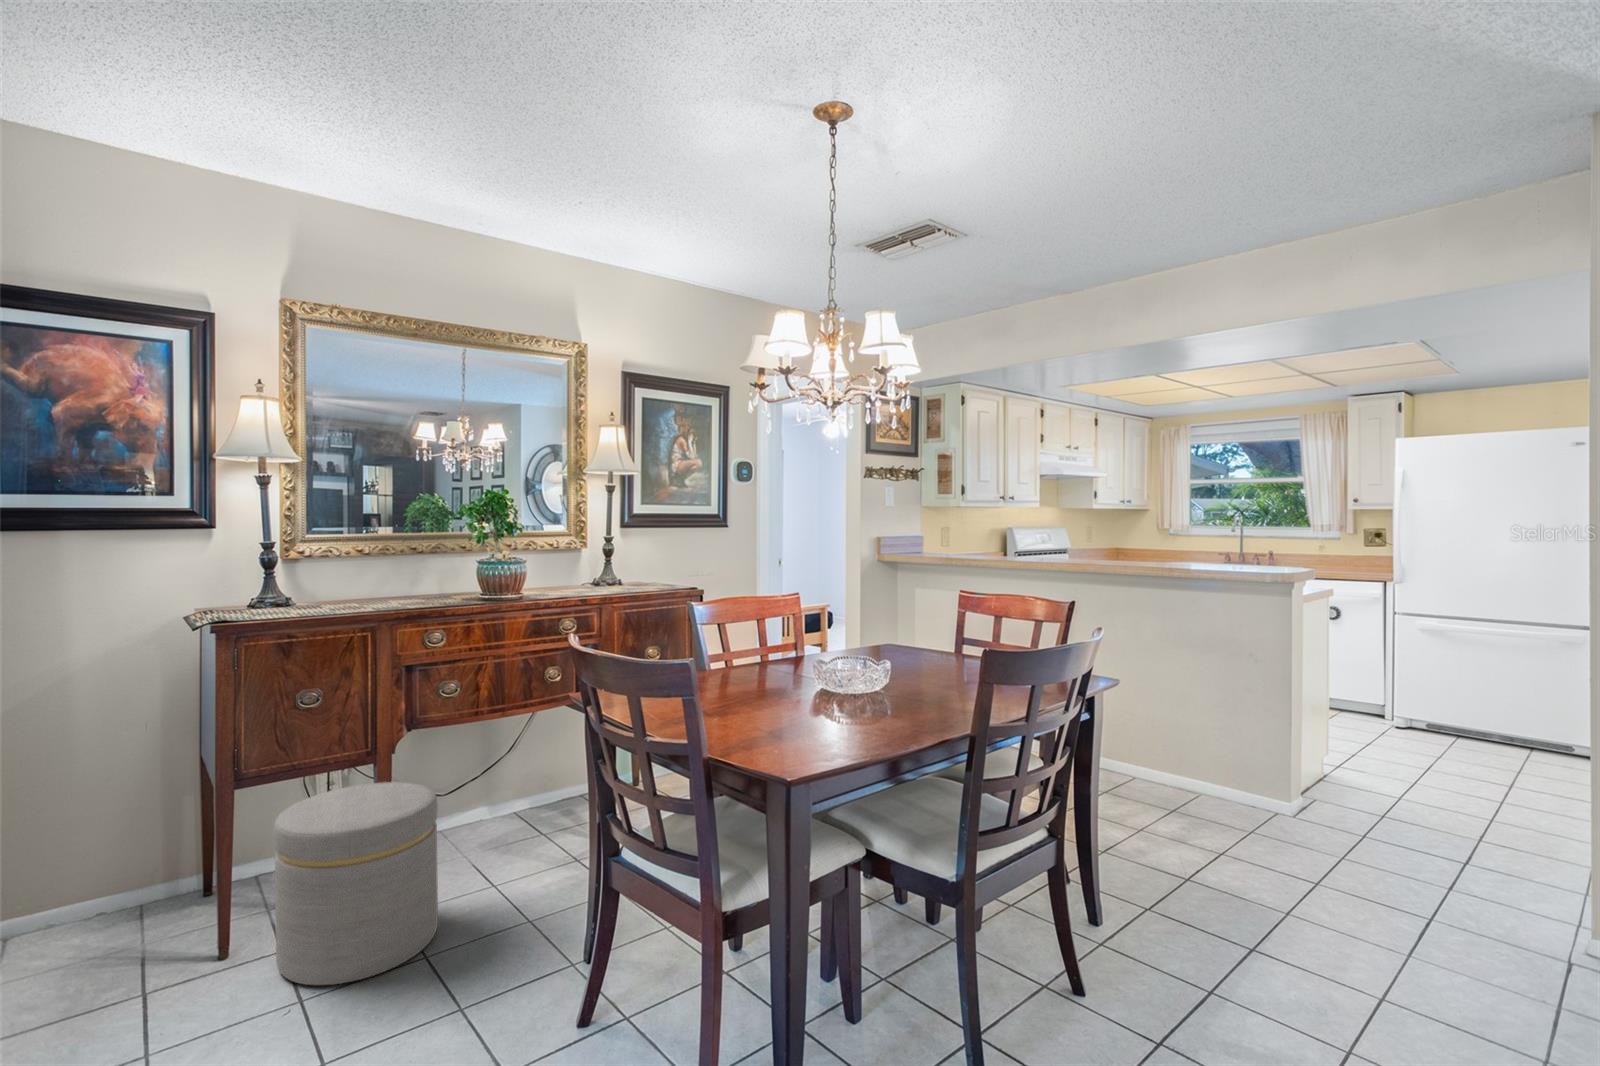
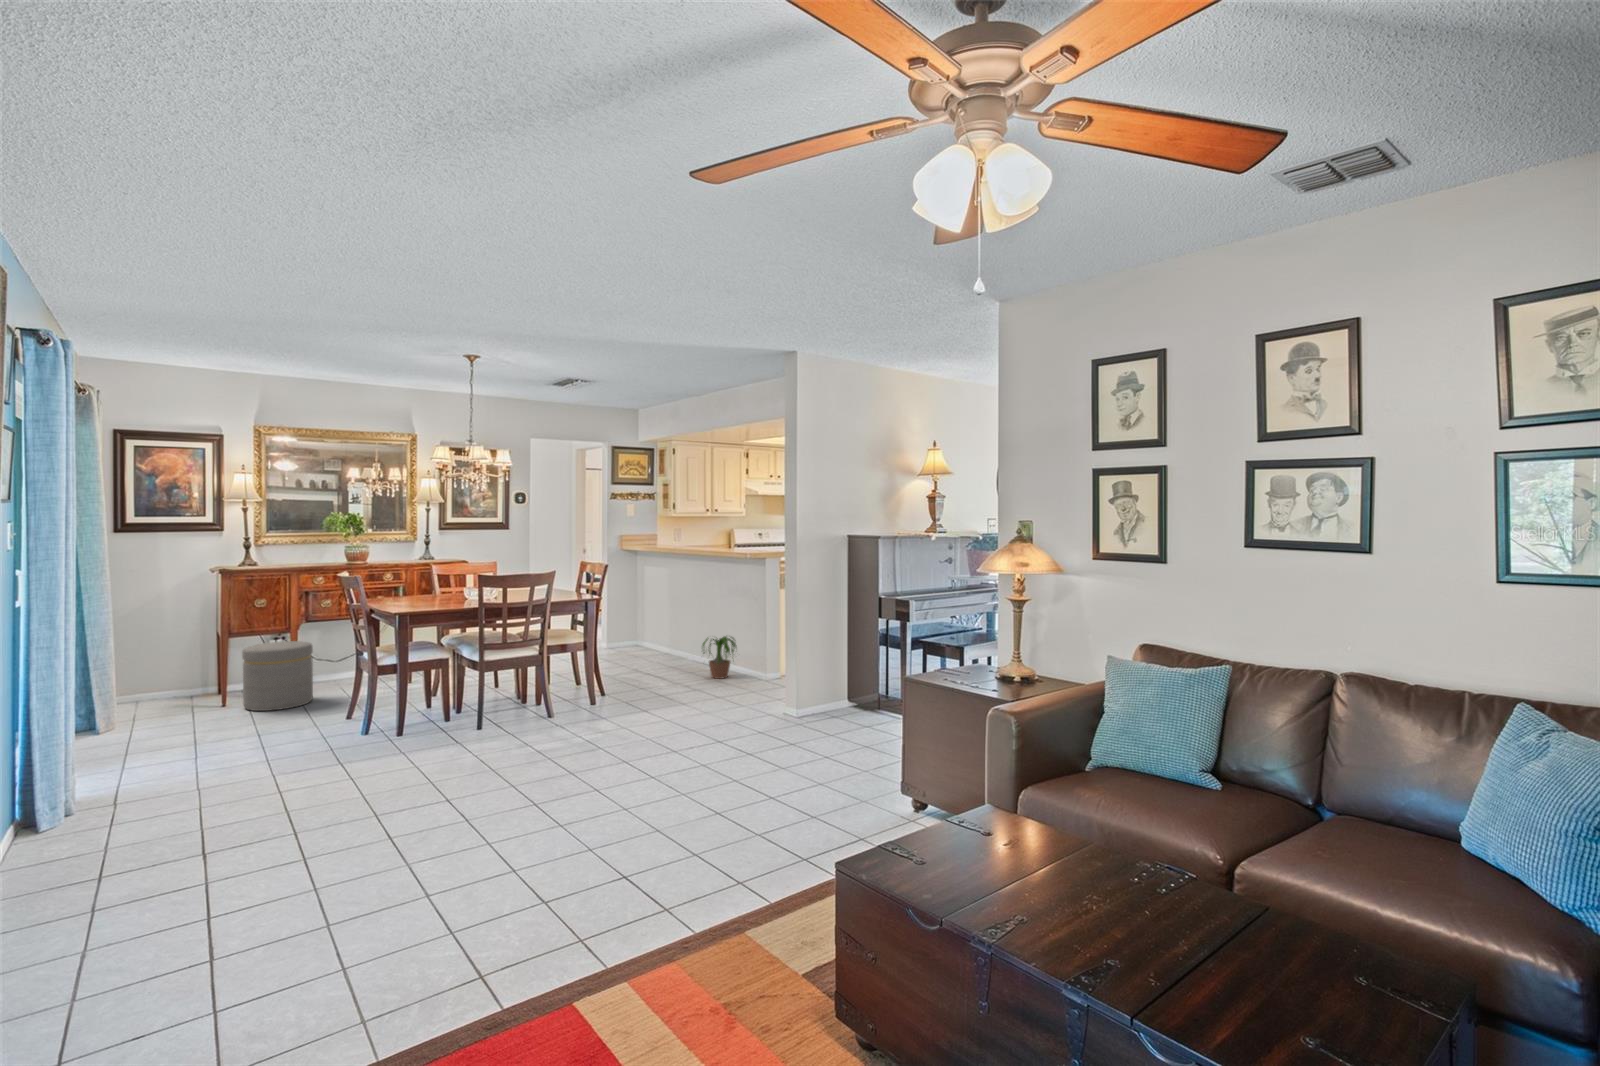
potted plant: none [1143,724,1253,811] -> present [703,636,736,679]

